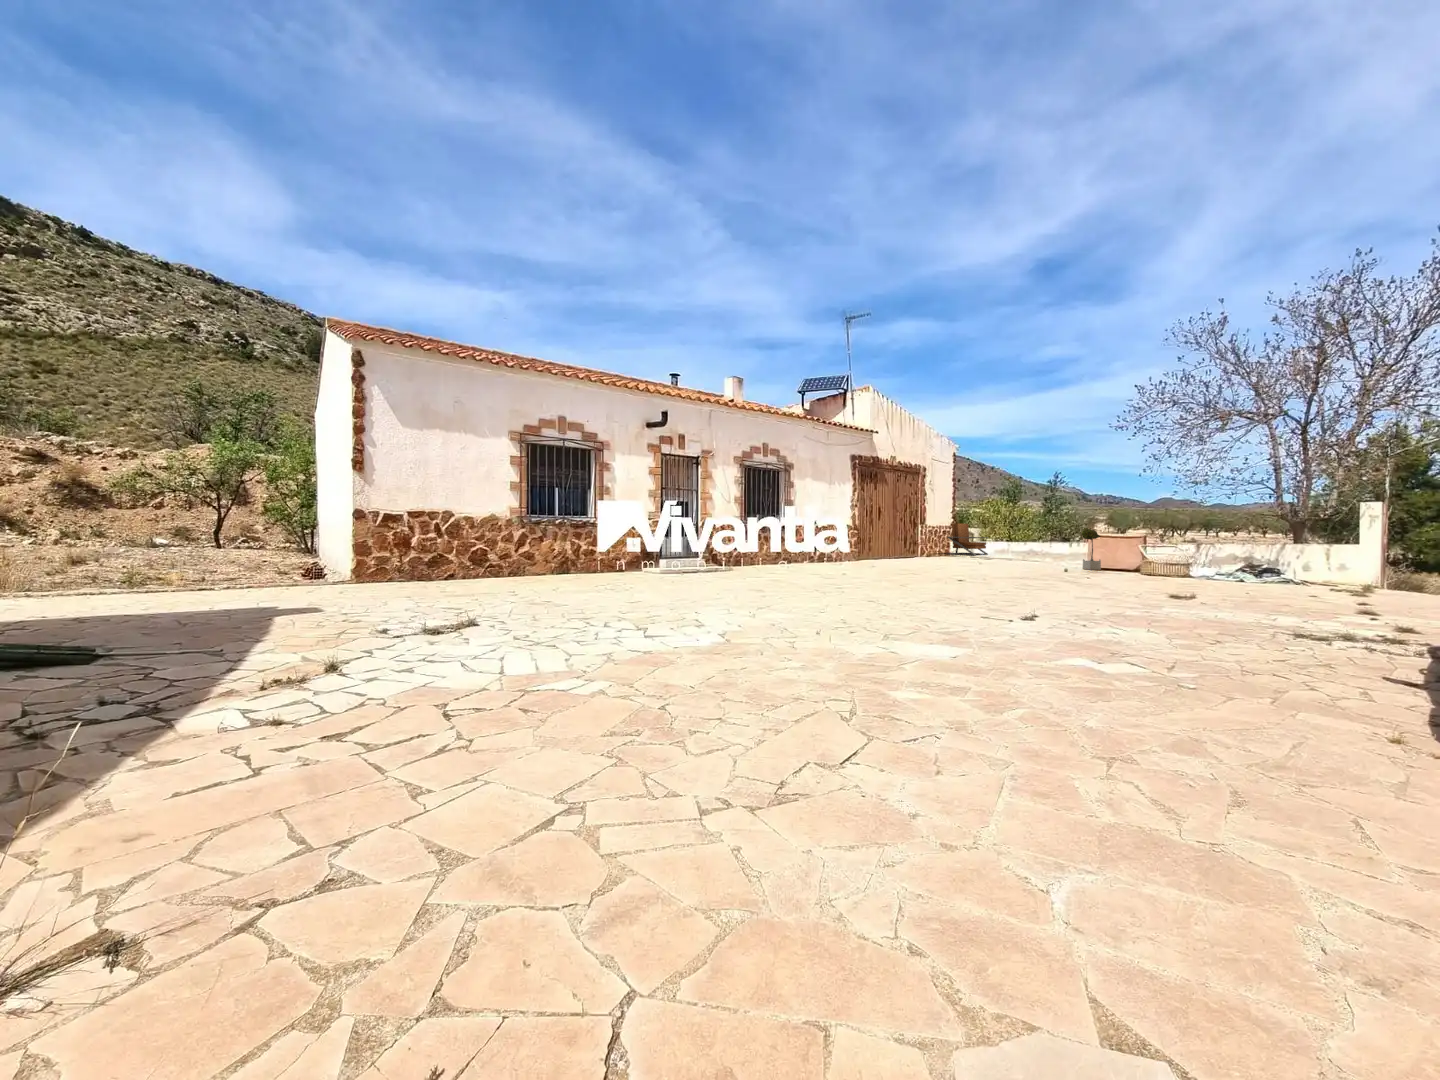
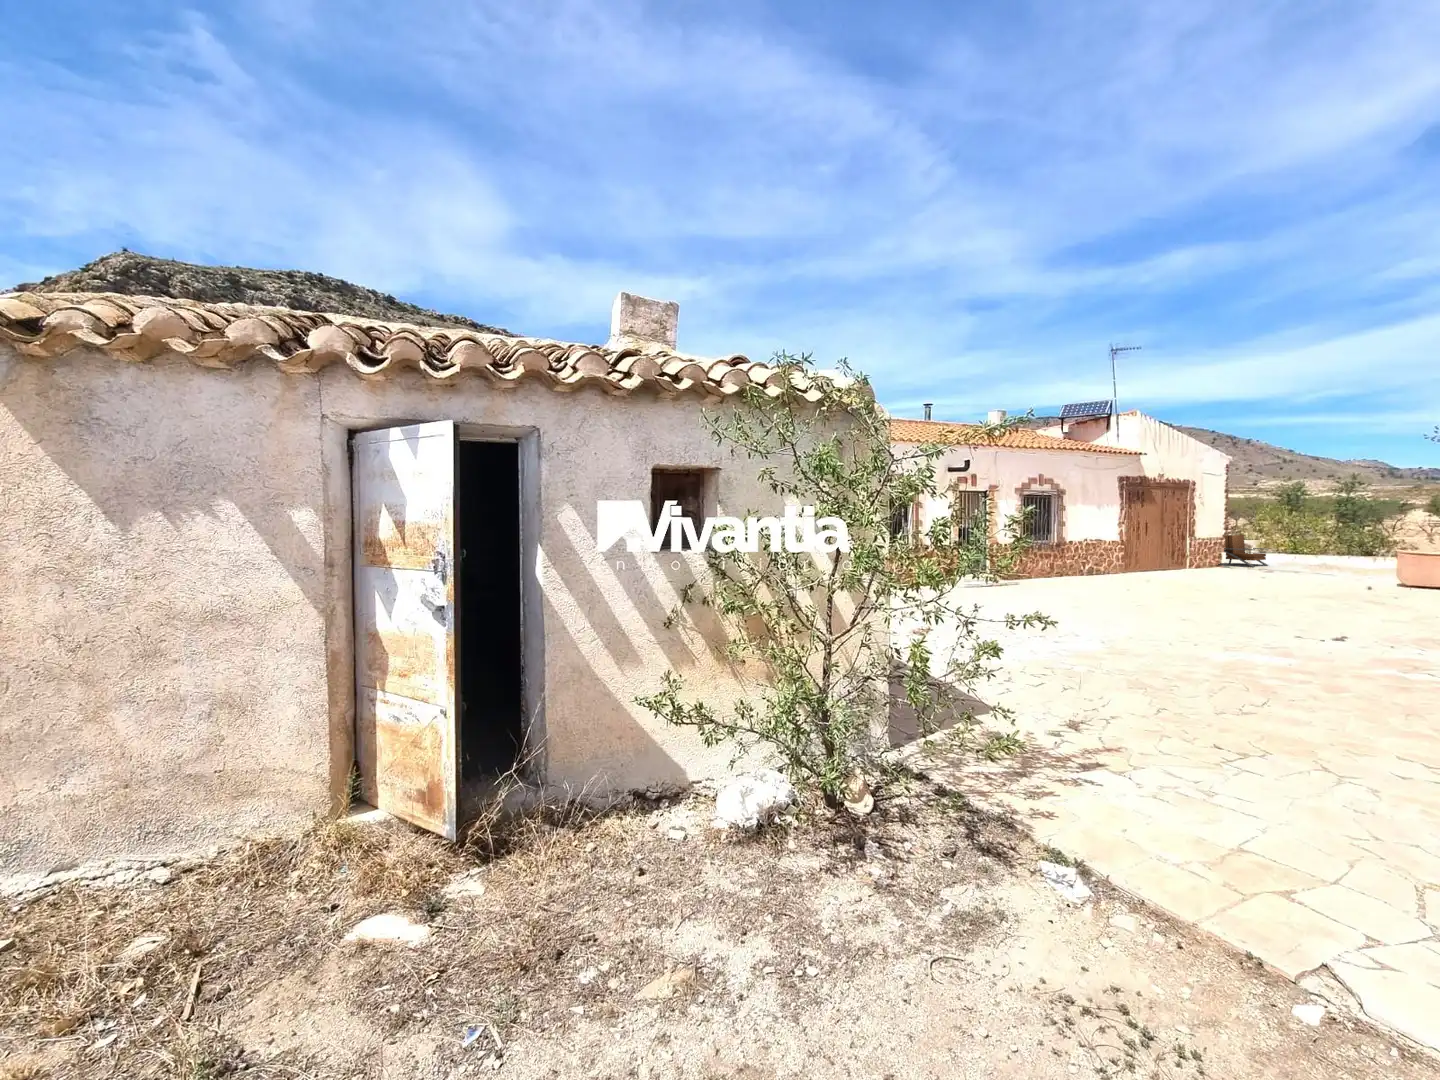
potted tree: present [1082,528,1101,570] -> none [1391,546,1416,588]

